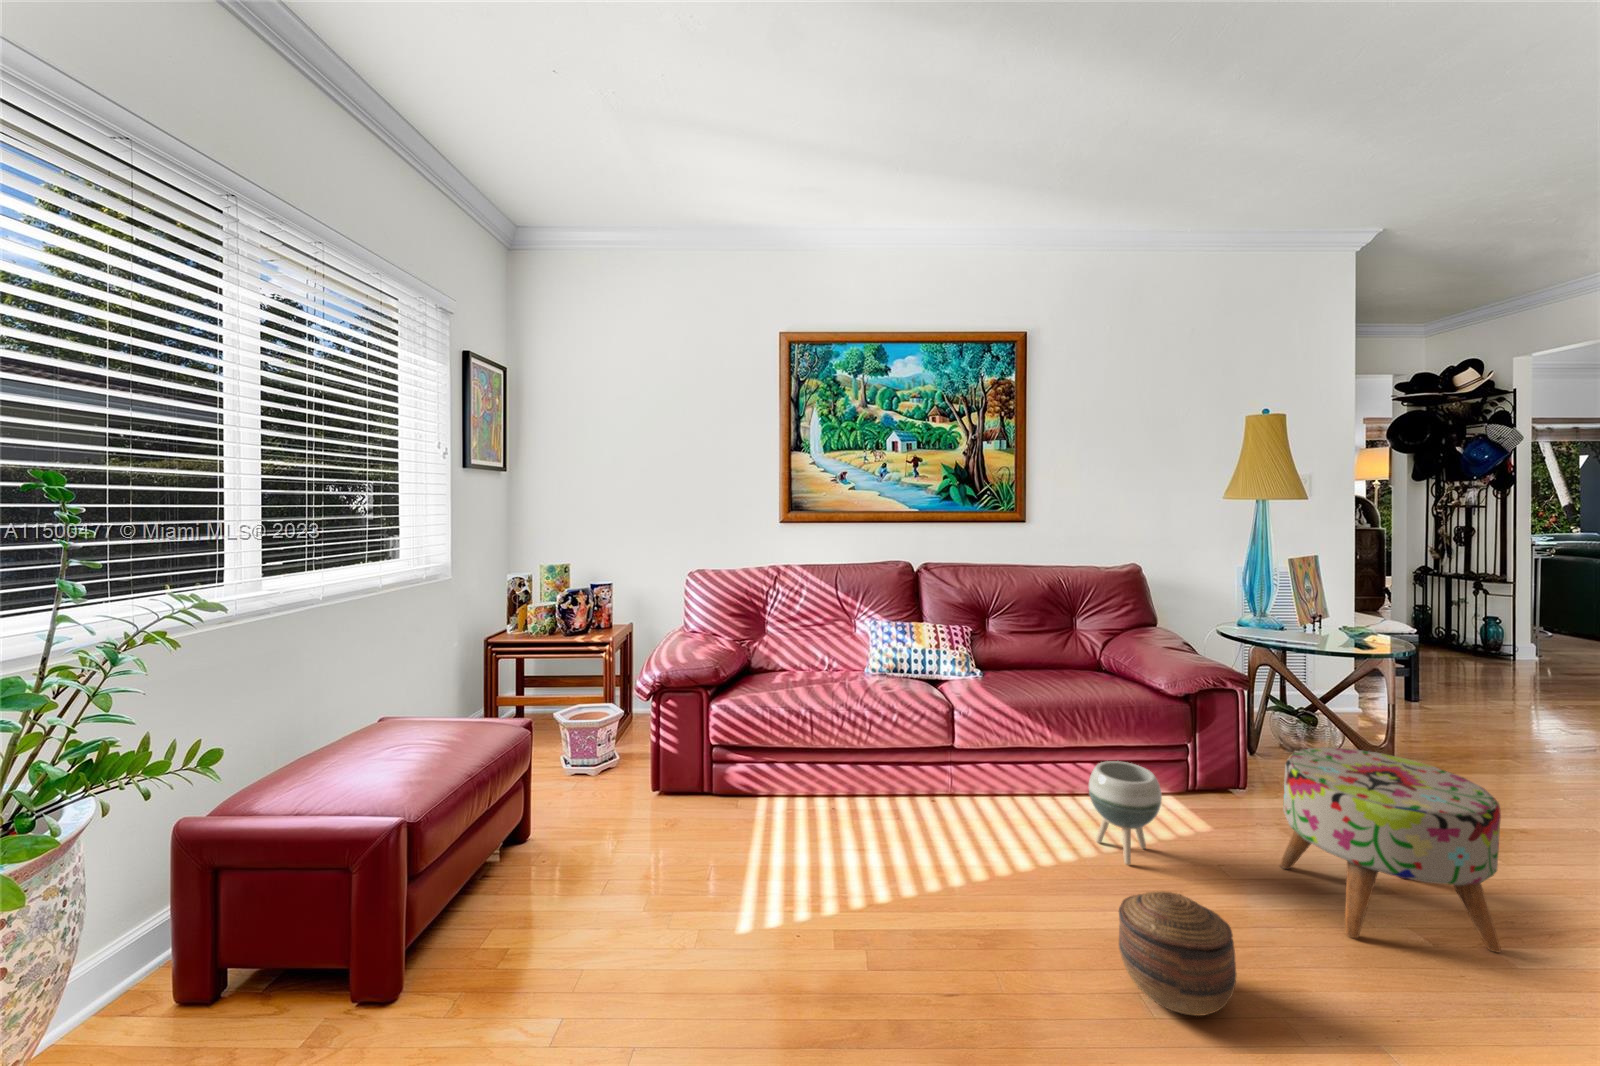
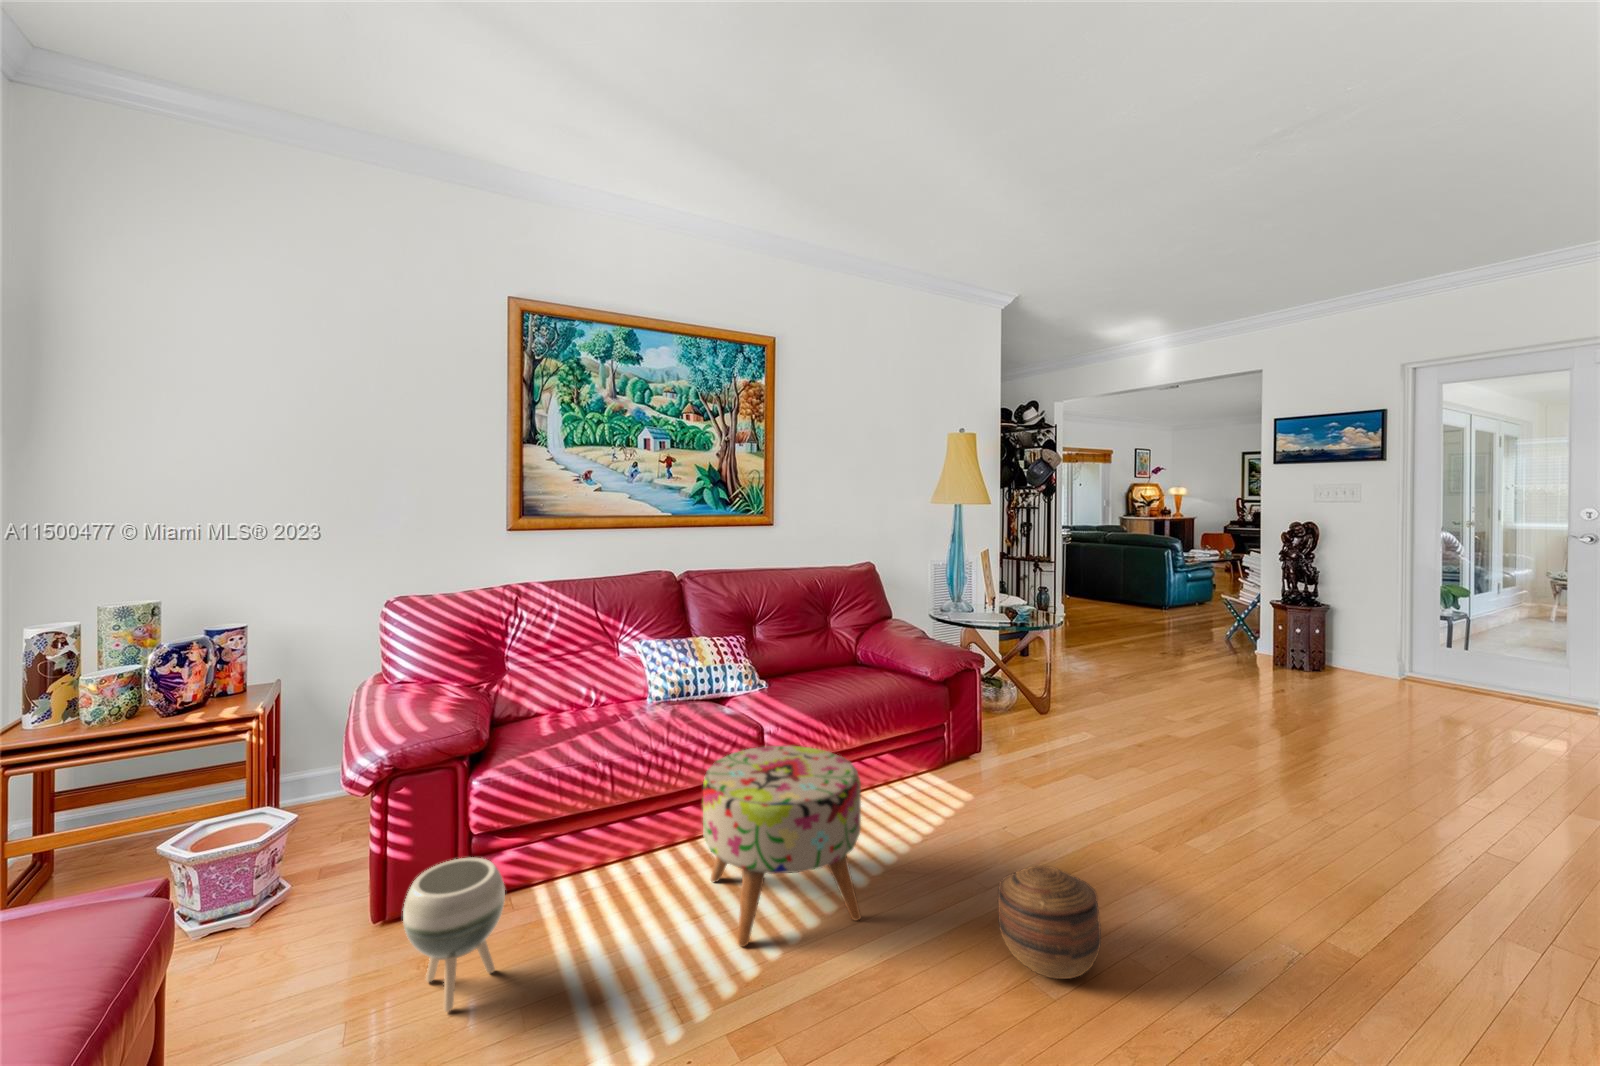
ottoman: present [1280,747,1501,953] -> present [703,746,861,947]
planter: present [1089,761,1162,865] -> present [403,858,505,1012]

